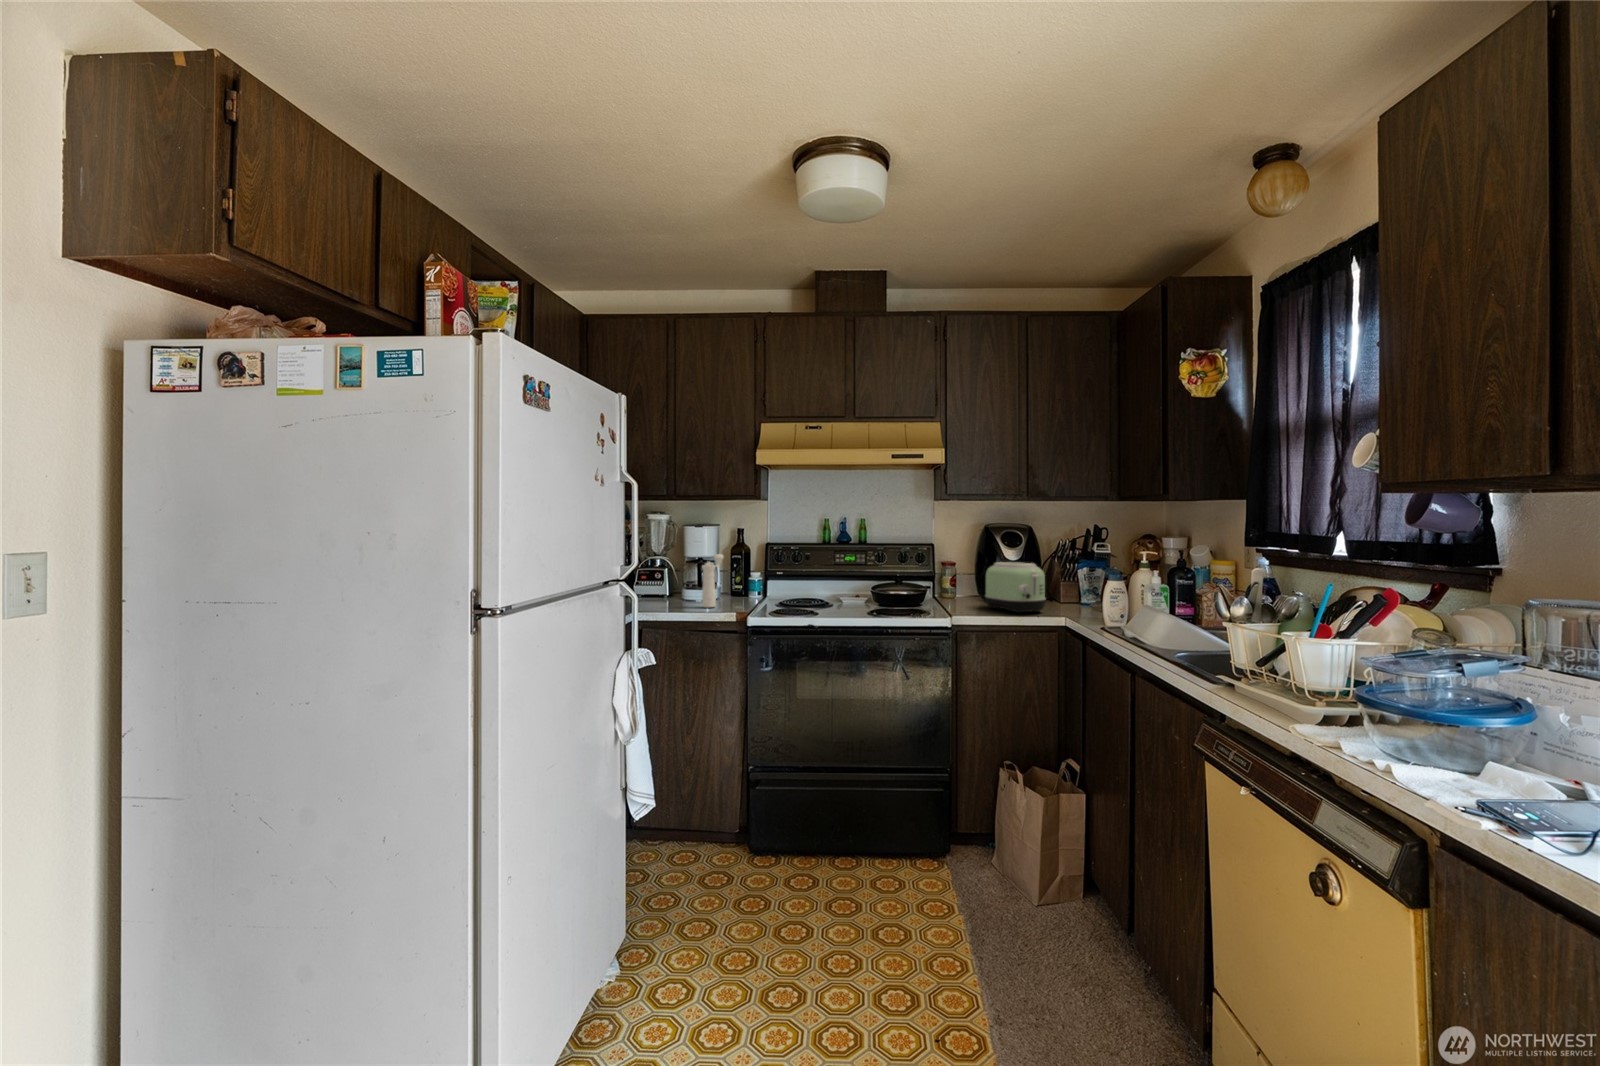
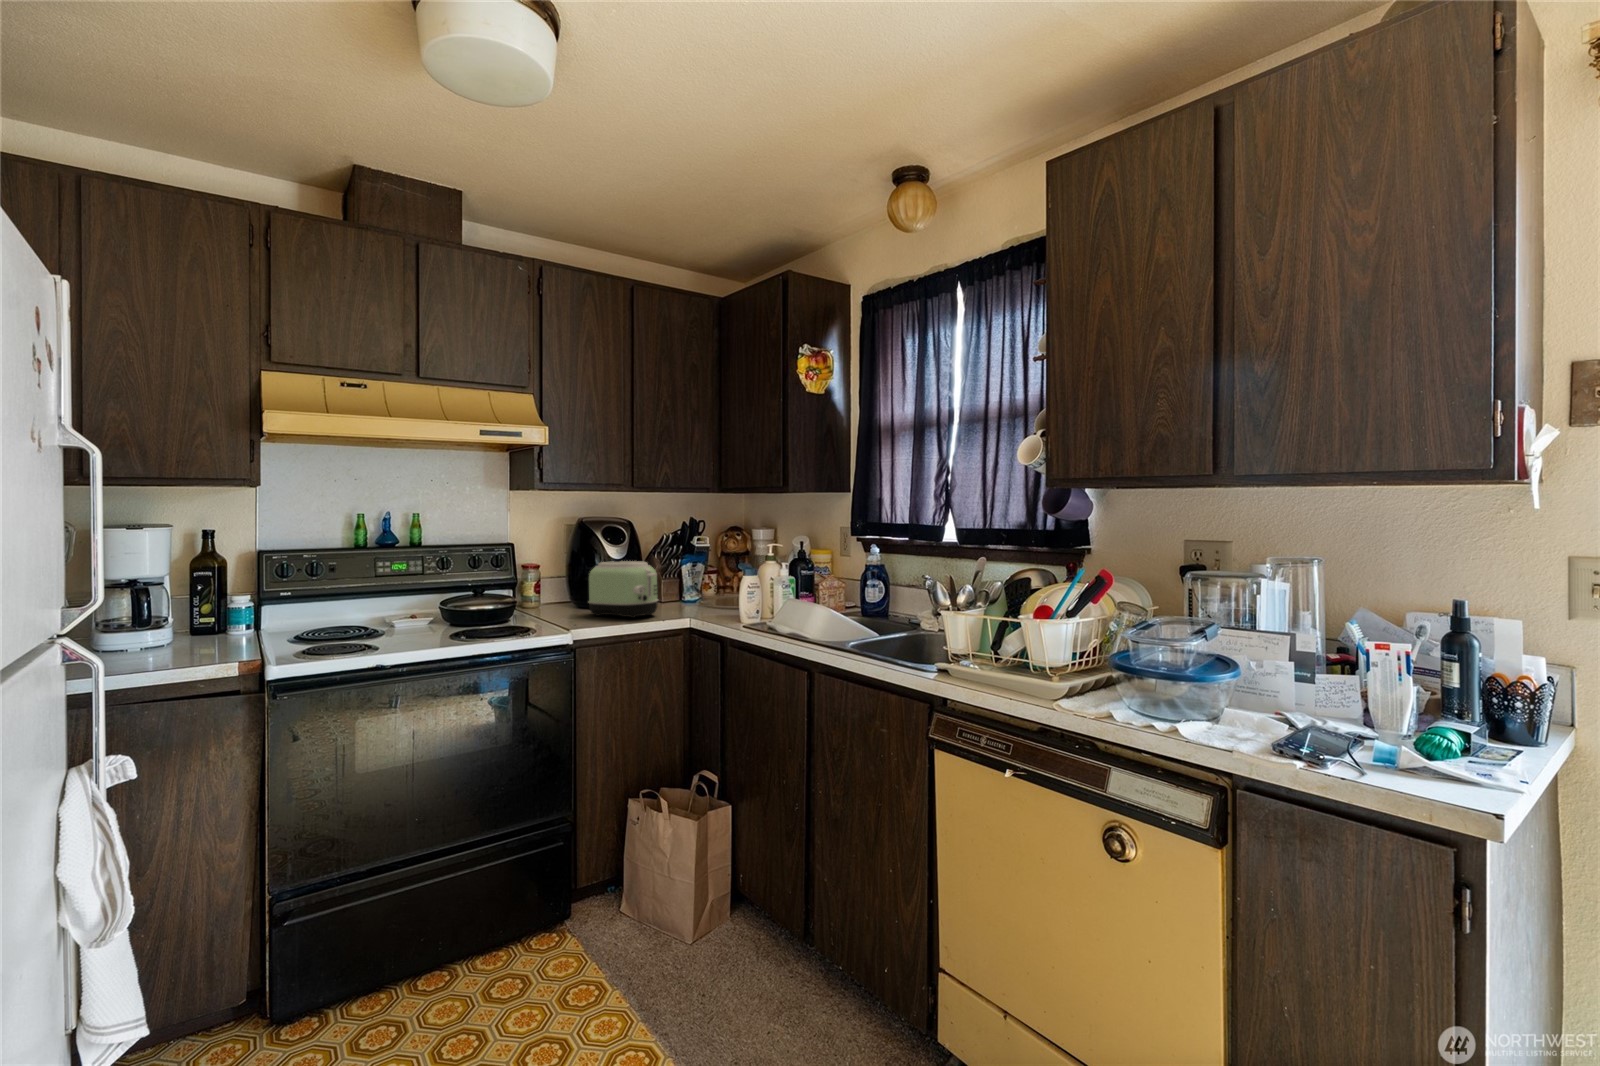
pepper mill: present [702,554,723,607] -> none [147,567,188,654]

